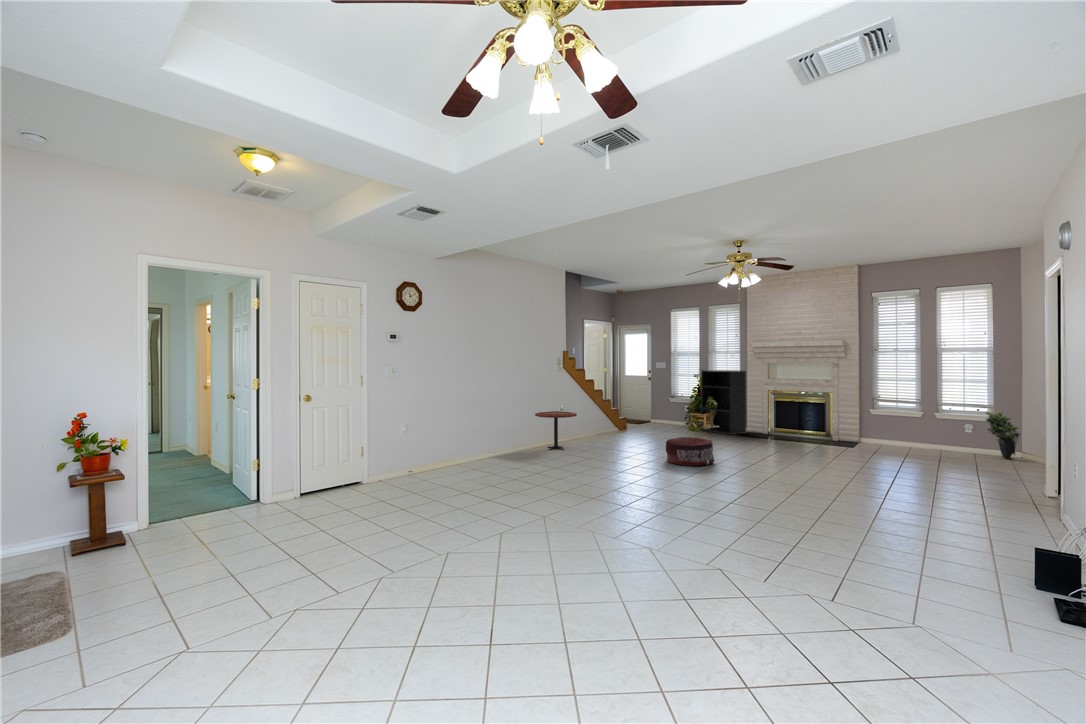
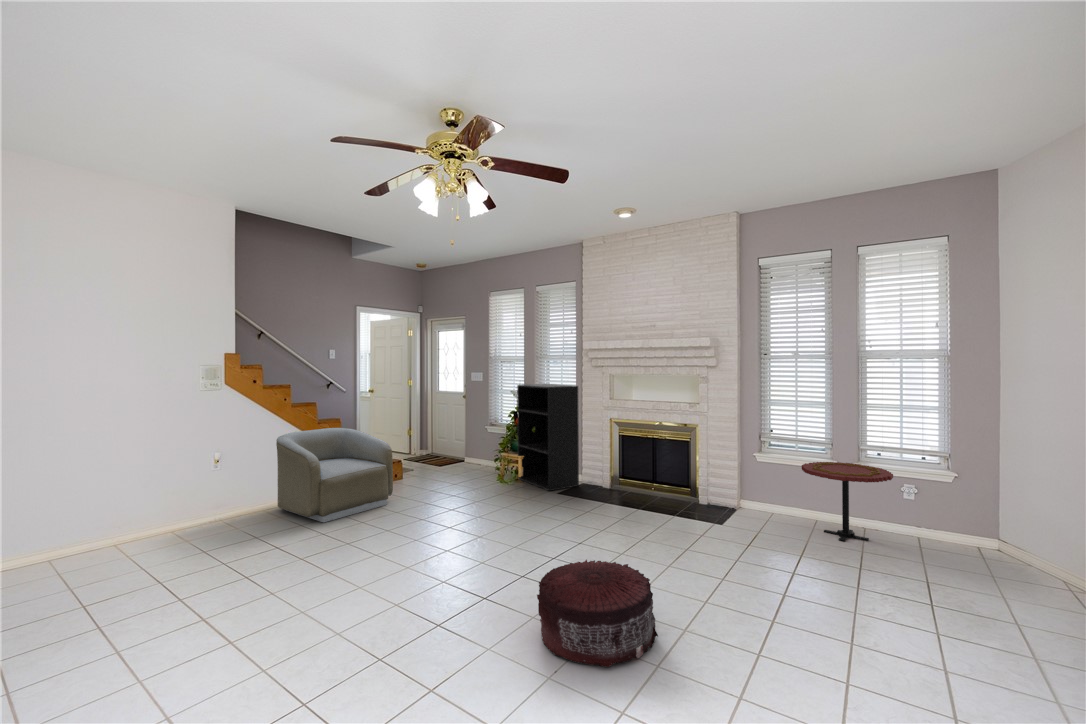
armchair: none [581,395,643,444] -> present [276,428,393,522]
side table: present [535,411,577,450] -> present [802,462,893,541]
potted plant: present [985,411,1020,459] -> none [936,466,1001,561]
pouf: present [665,437,715,466] -> present [537,560,658,667]

